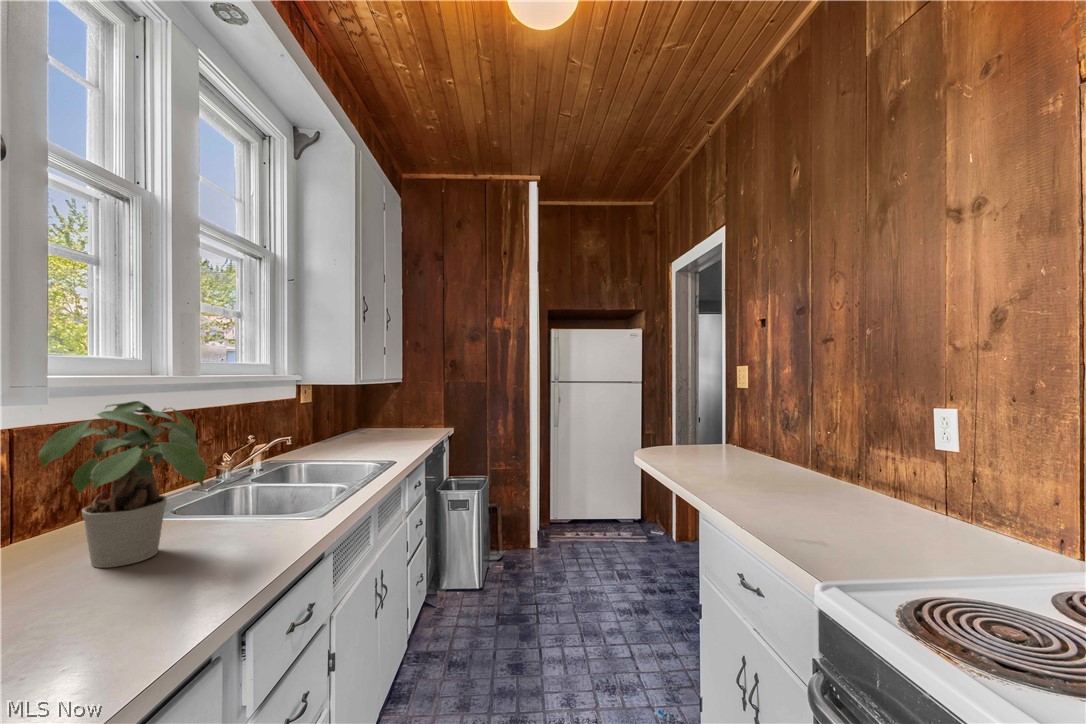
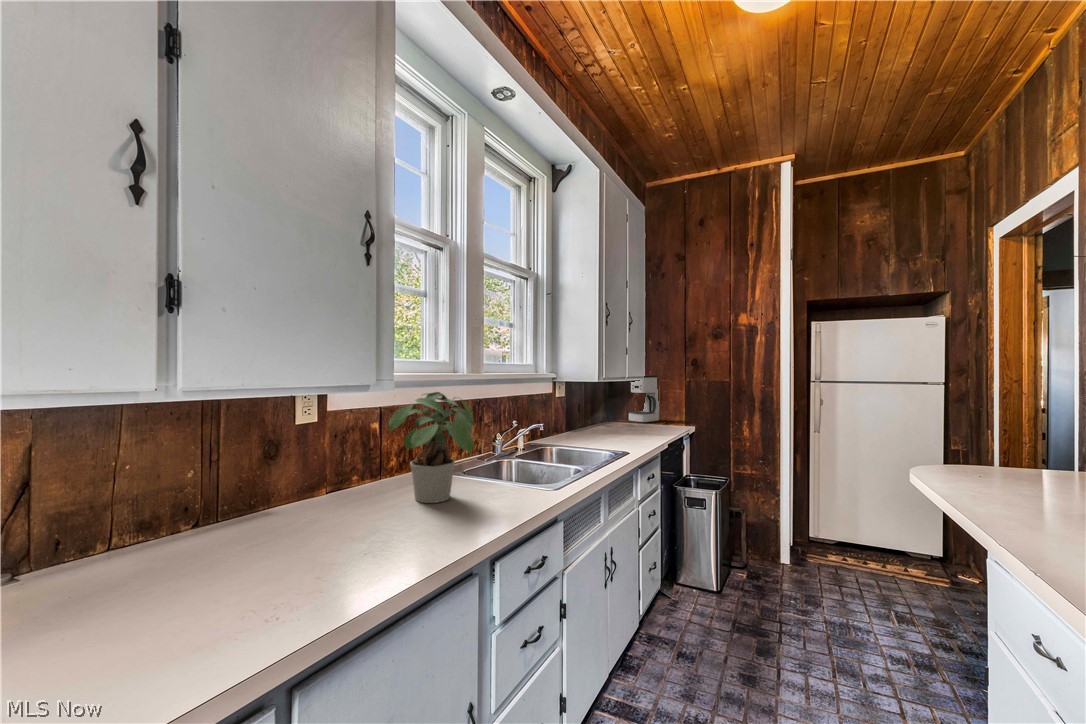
coffee maker: none [383,377,416,428] -> present [628,375,659,423]

